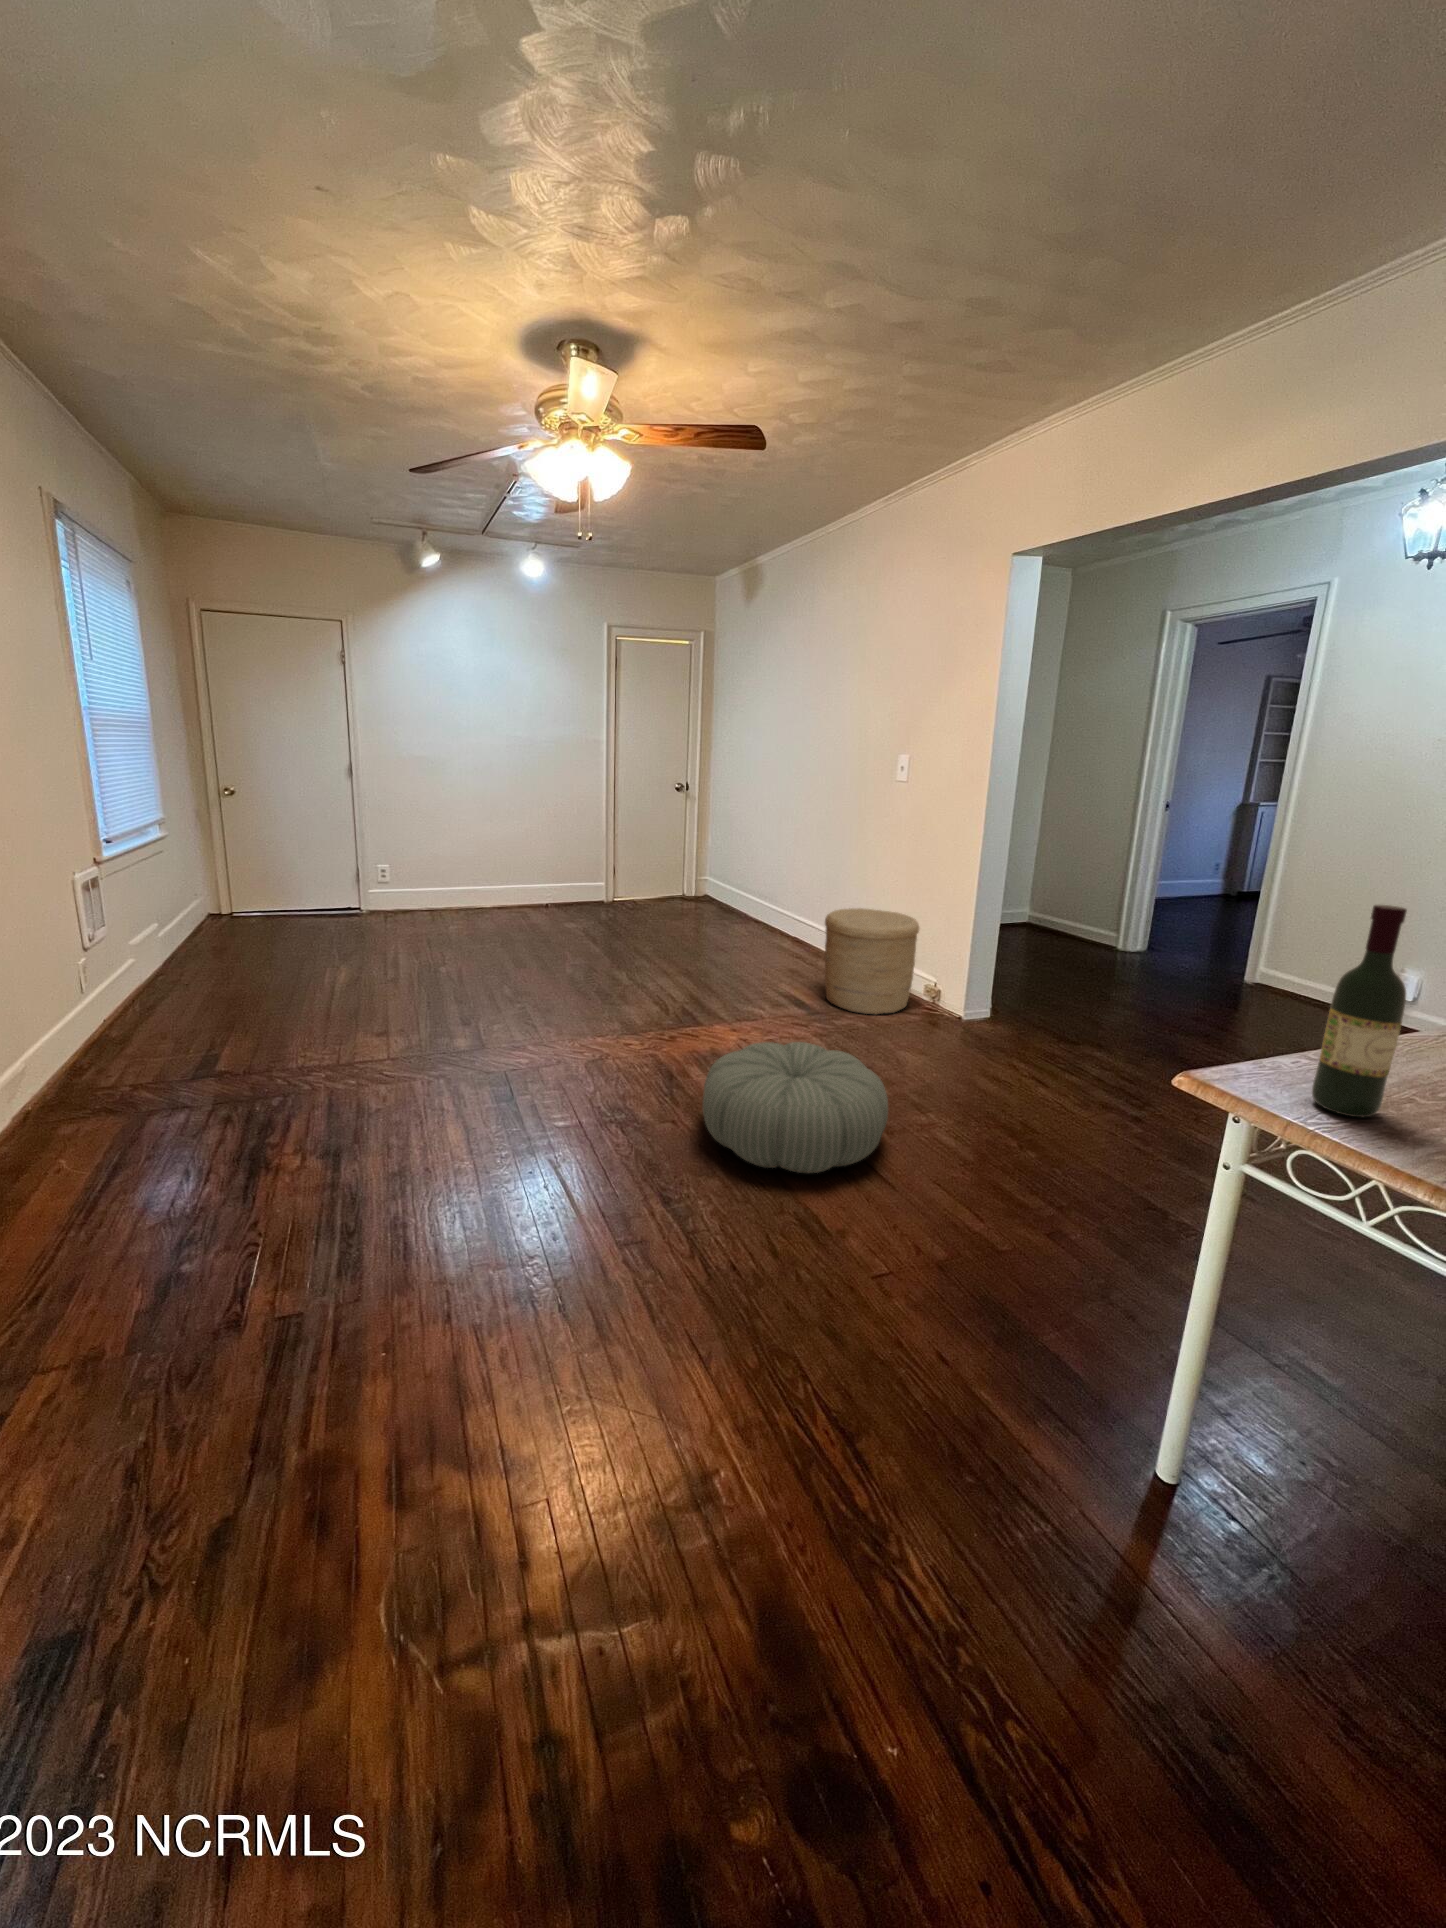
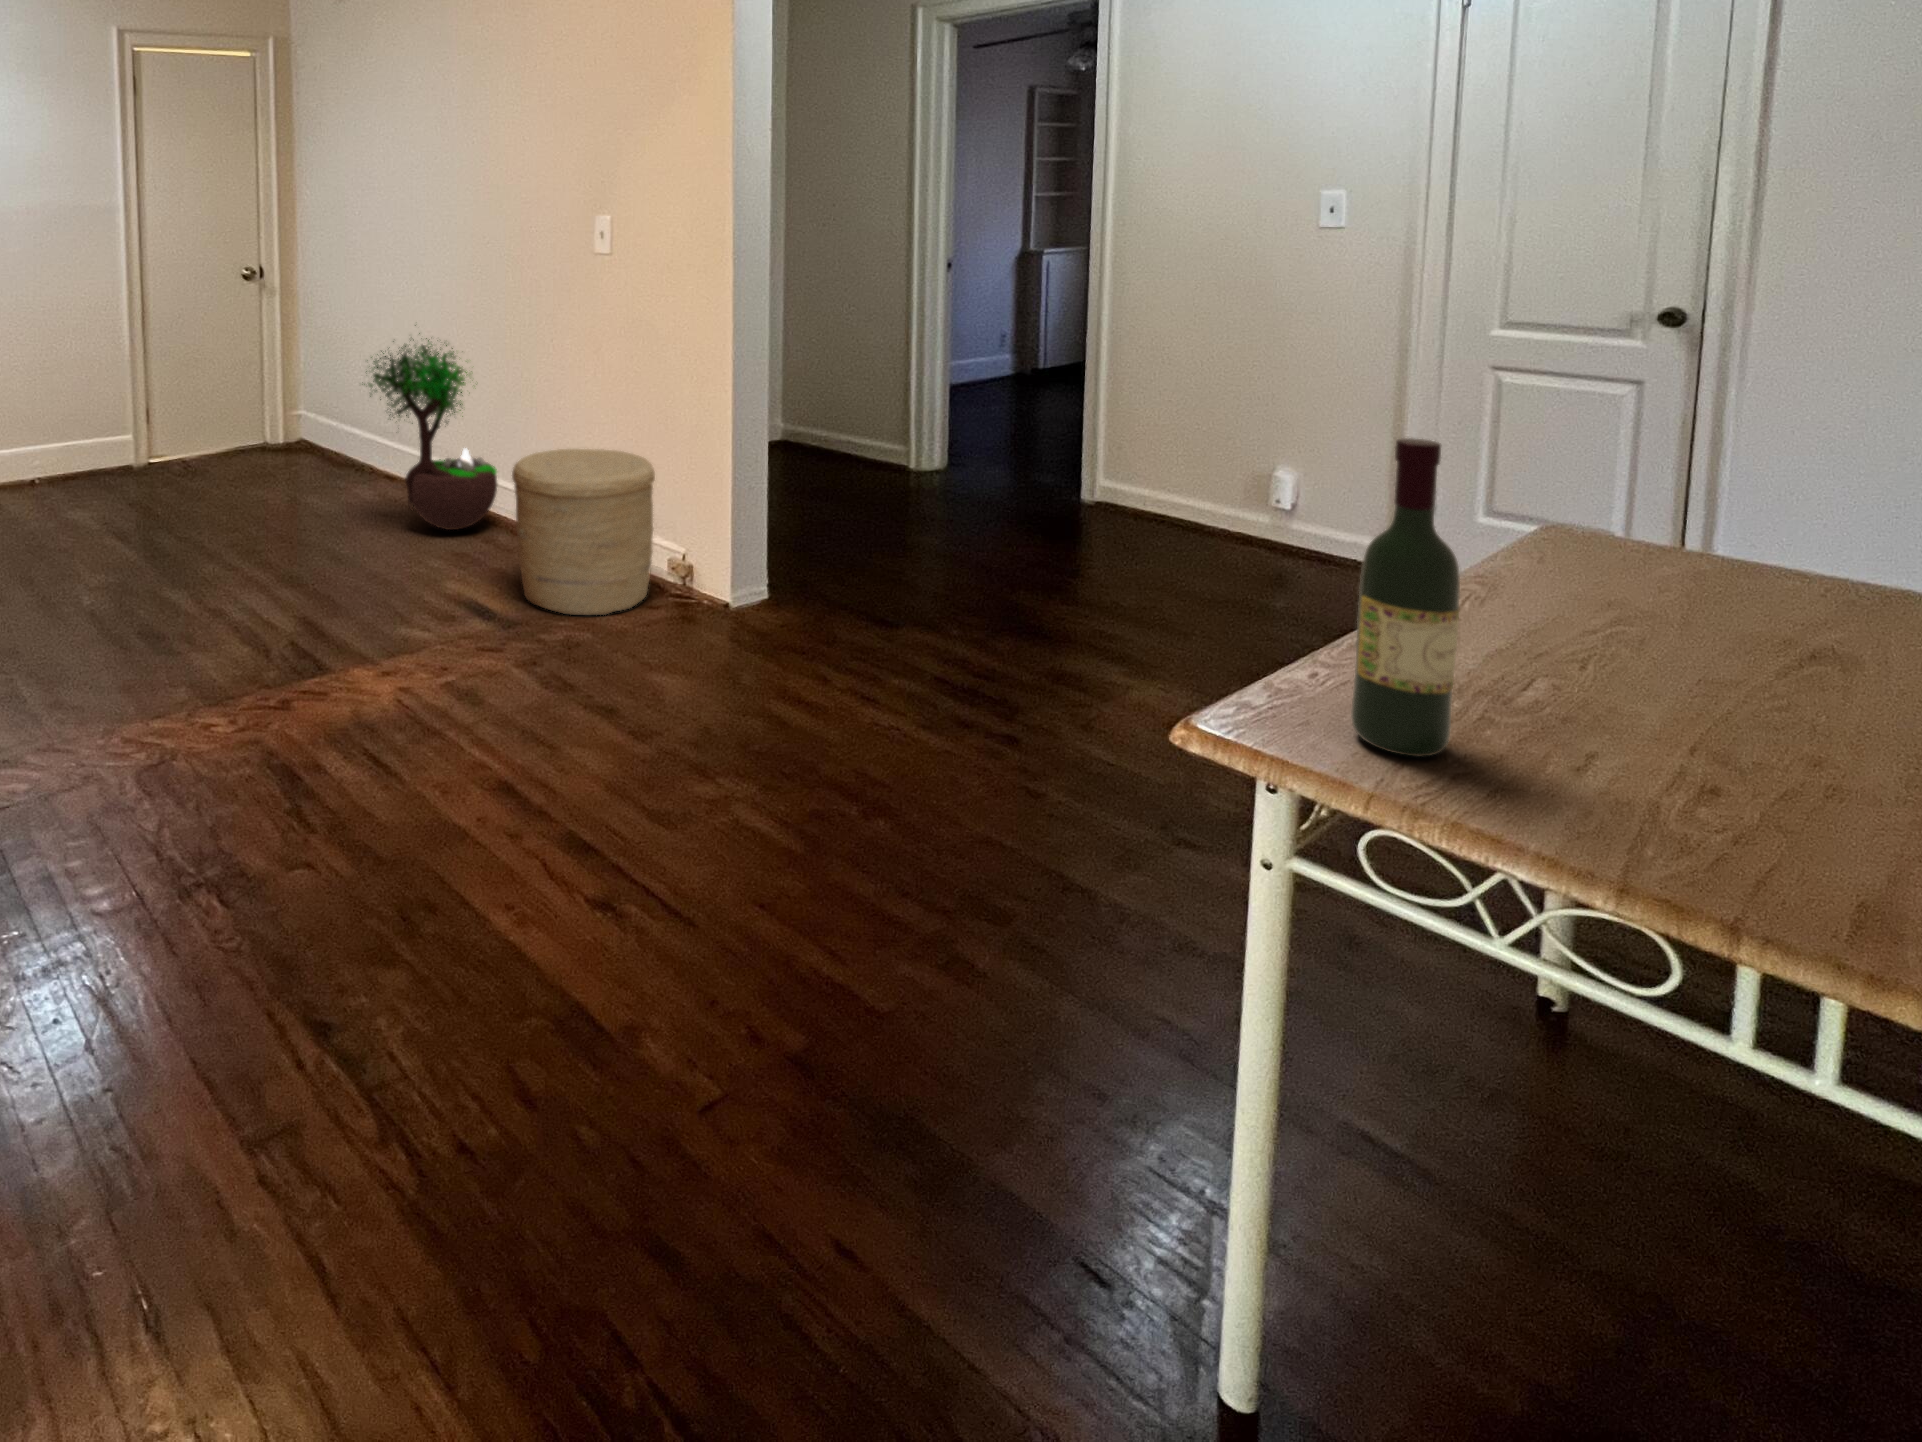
potted tree: none [737,821,821,955] -> present [362,325,497,530]
pouf: present [703,1042,888,1173] -> none [361,688,667,925]

